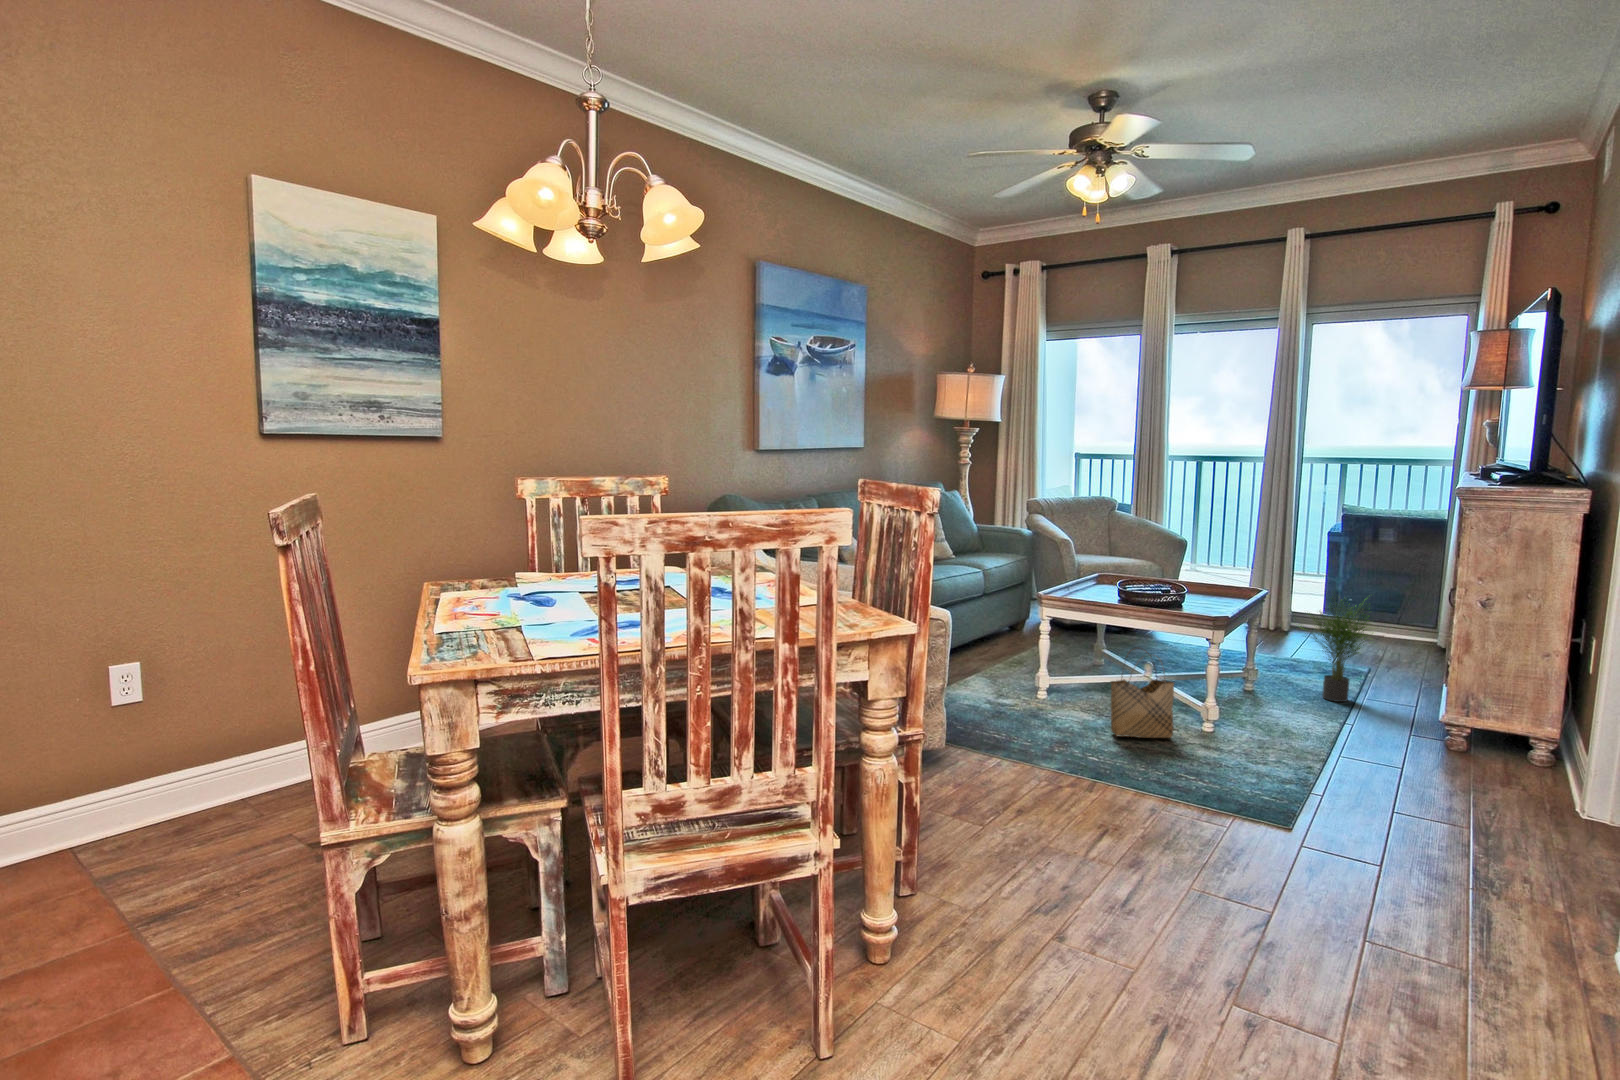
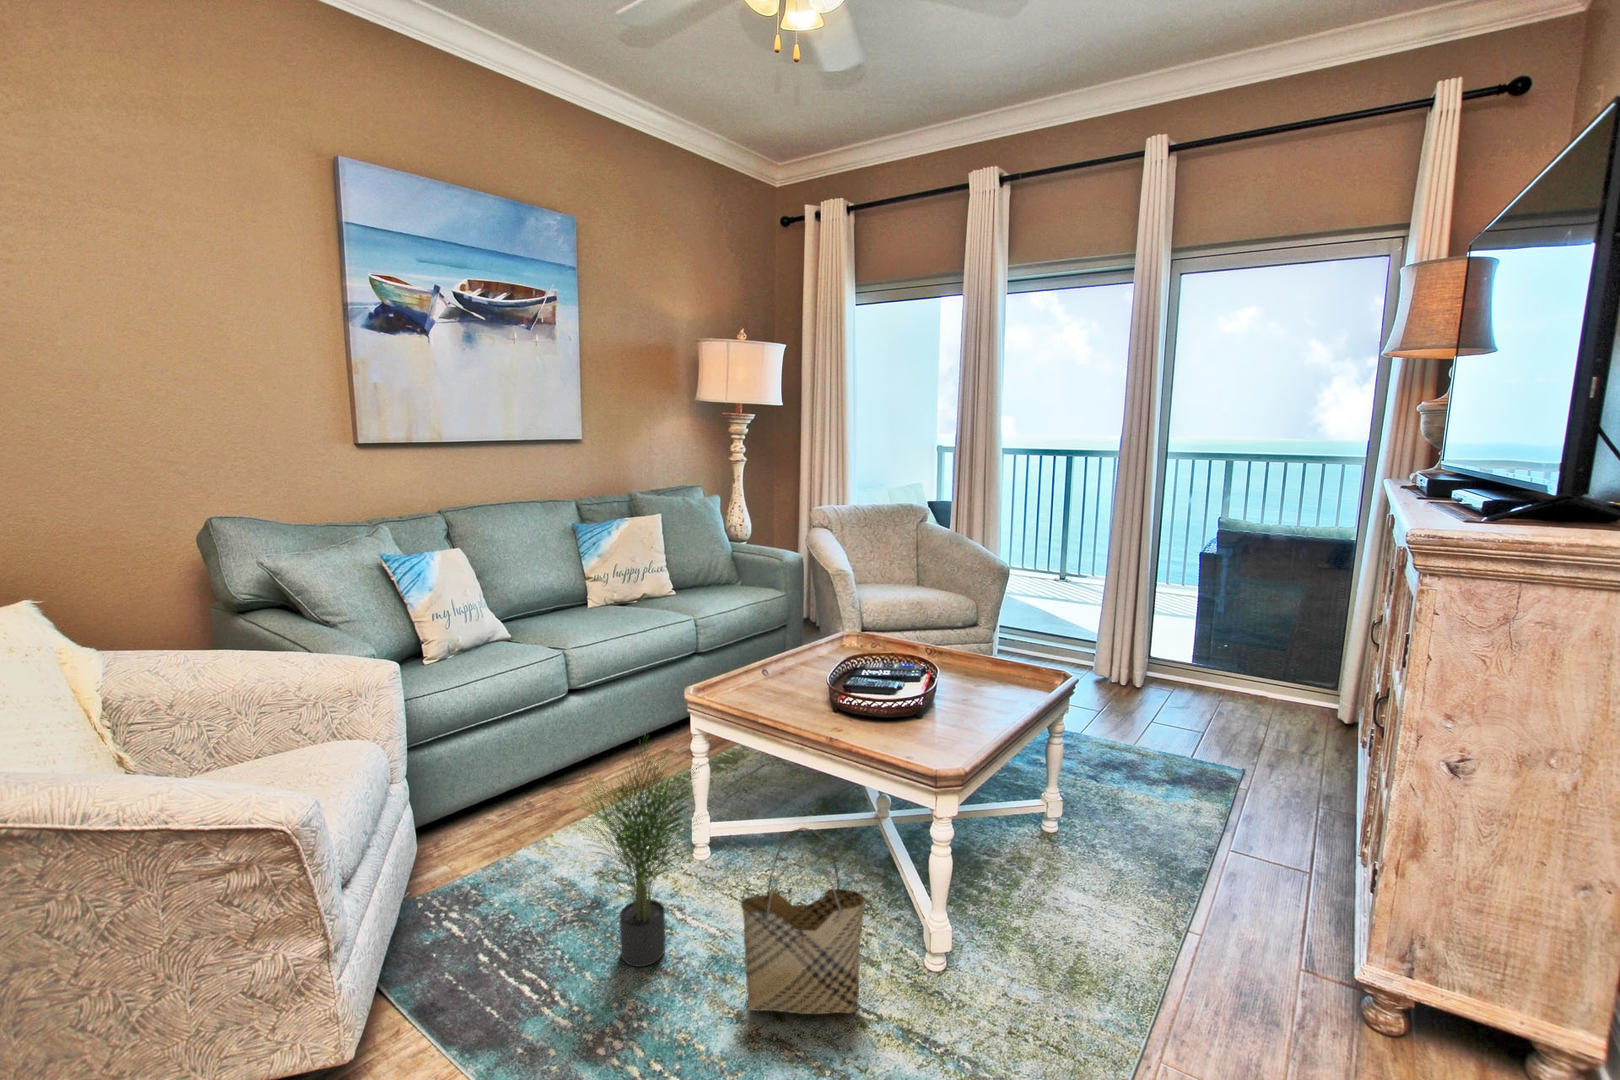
potted plant: present [1303,598,1368,702] -> present [579,743,697,967]

